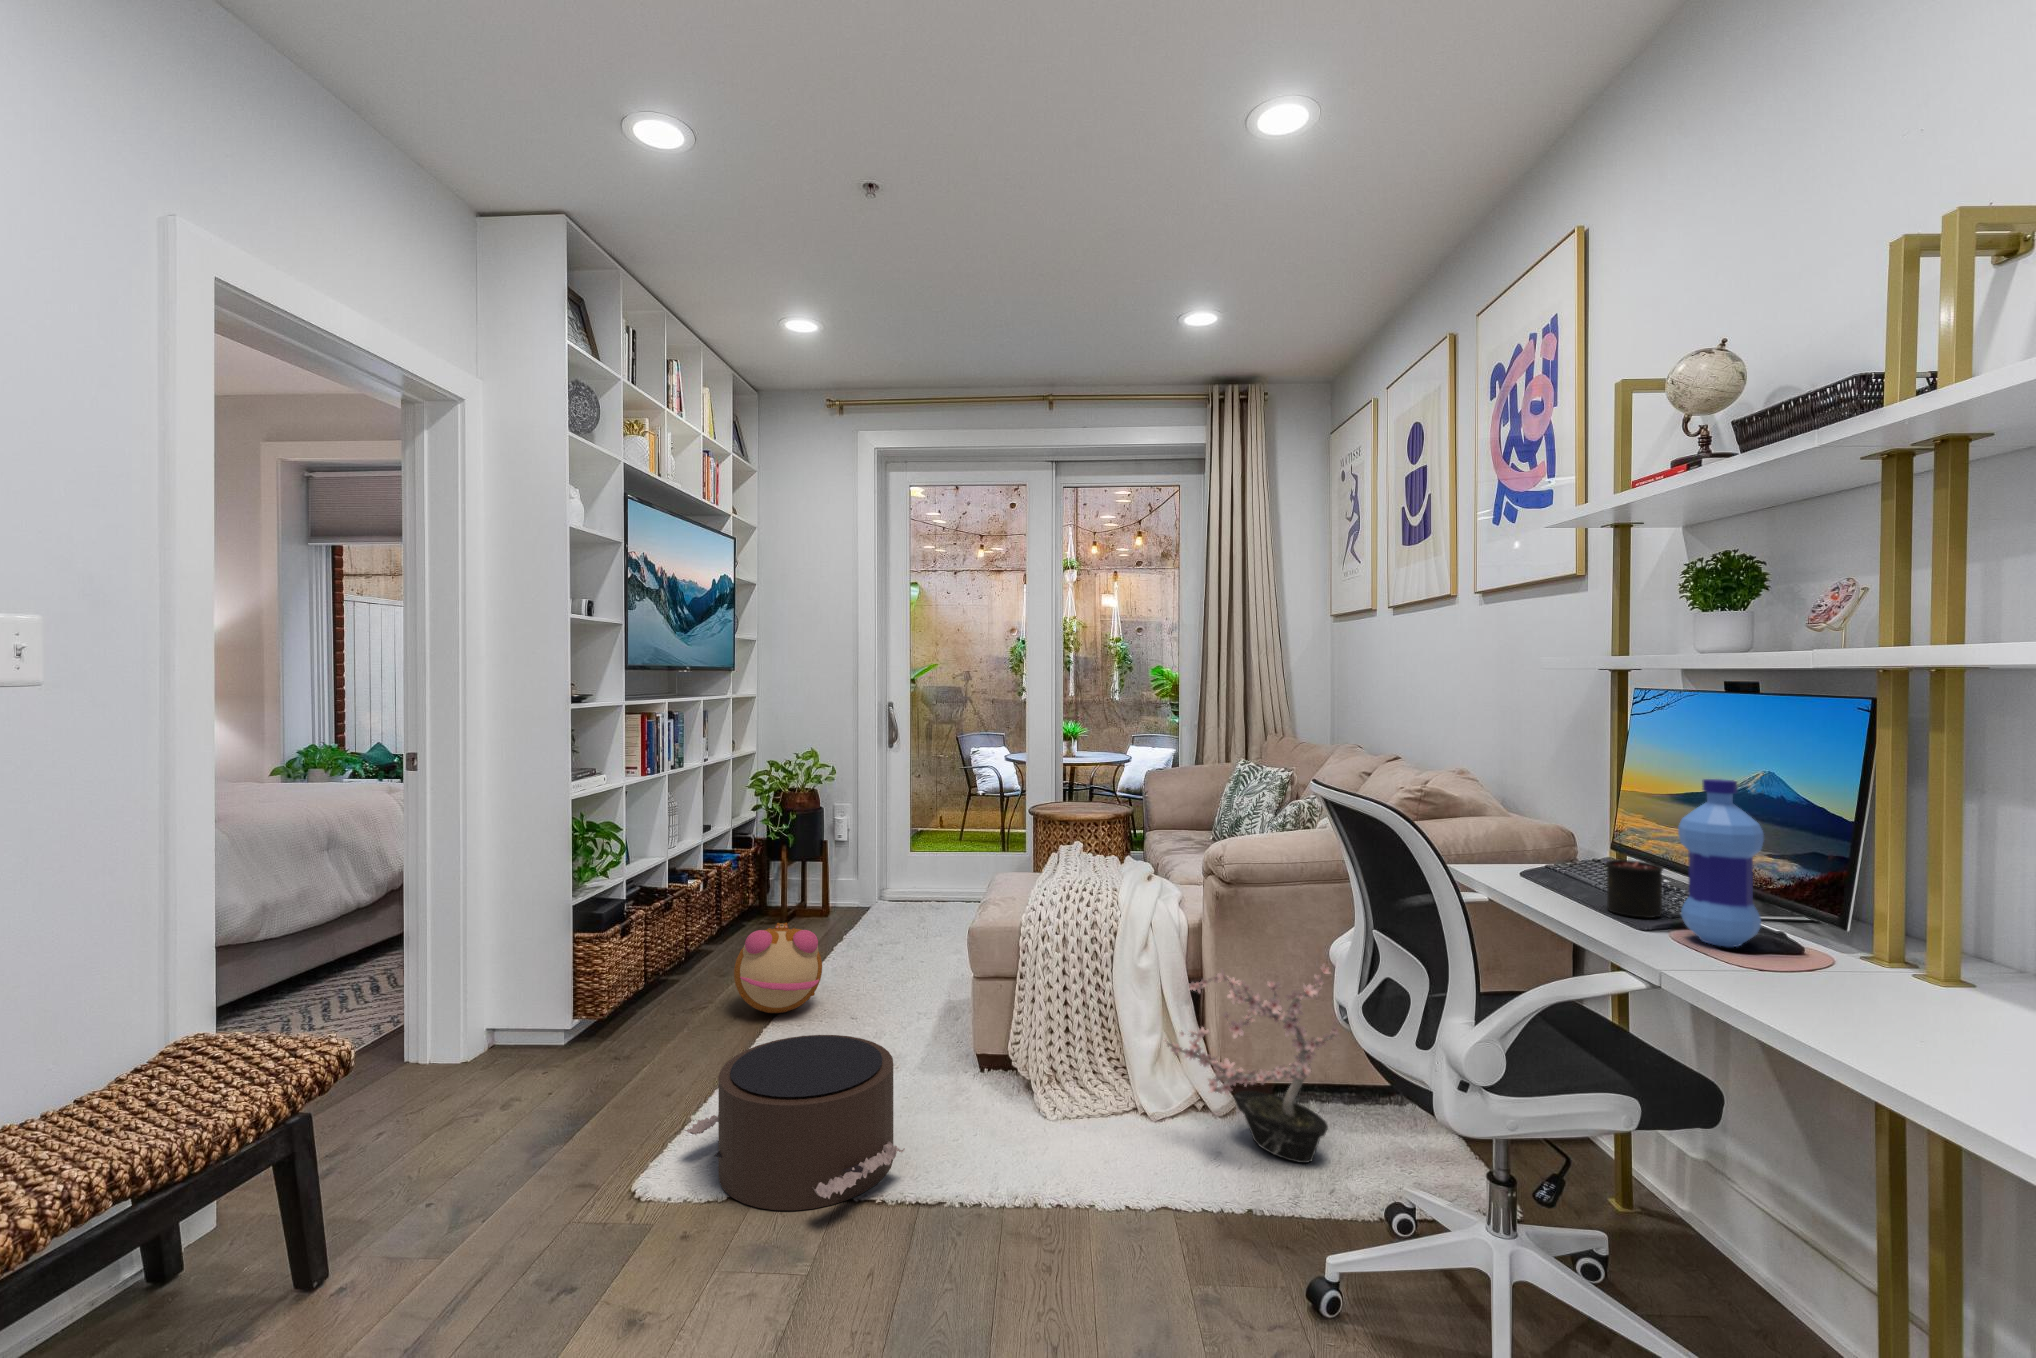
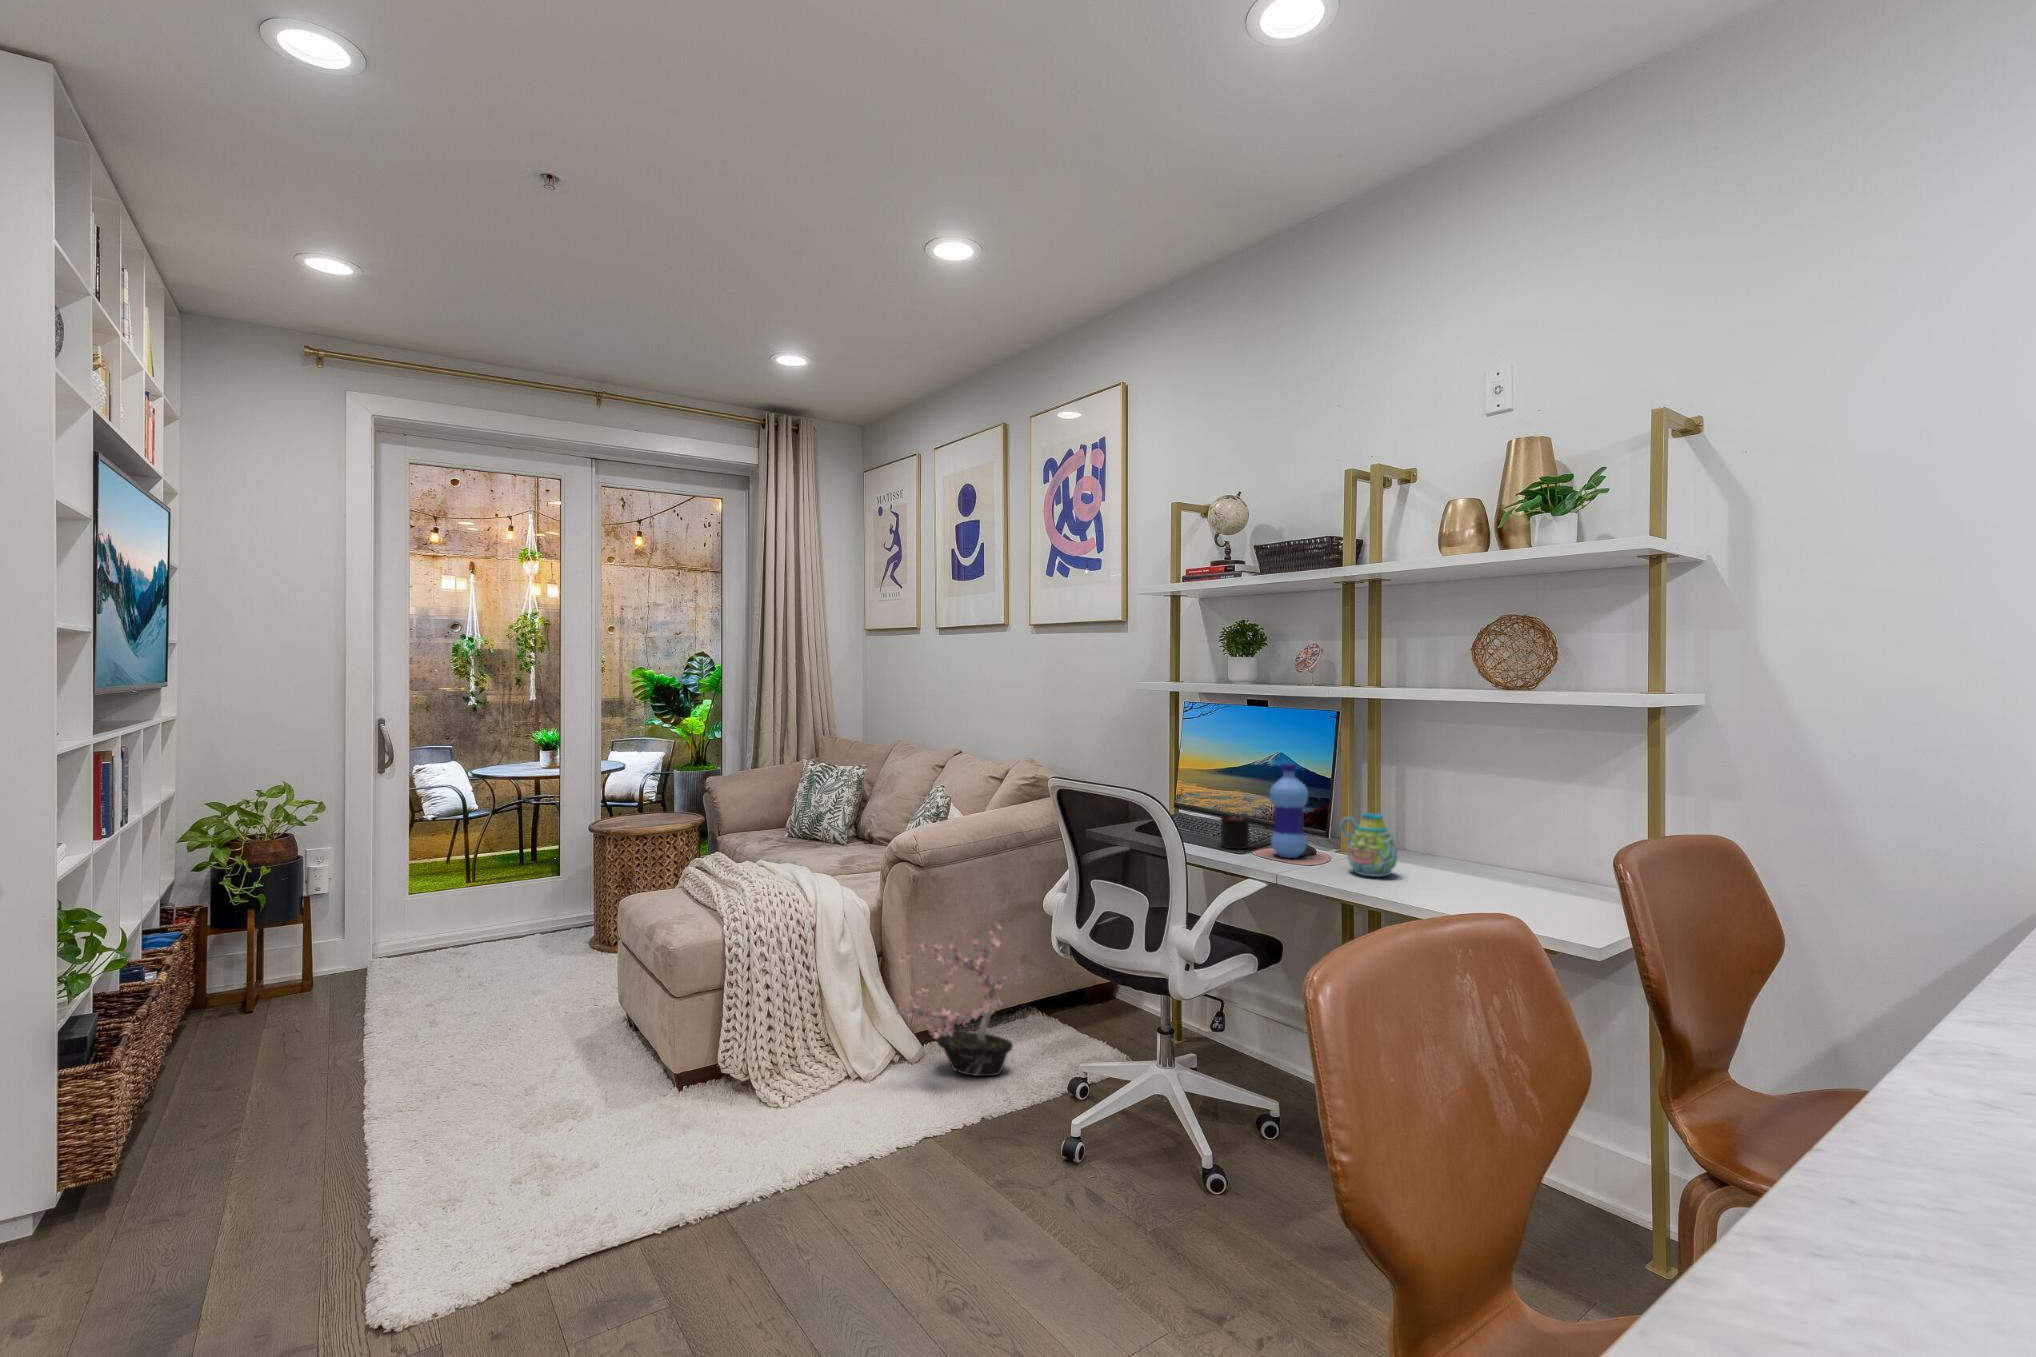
mug: none [1804,882,1932,1014] -> present [1340,813,1397,877]
plush toy: present [734,923,822,1013] -> none [314,990,444,1100]
pouf: present [687,1035,905,1210] -> none [443,1073,704,1257]

